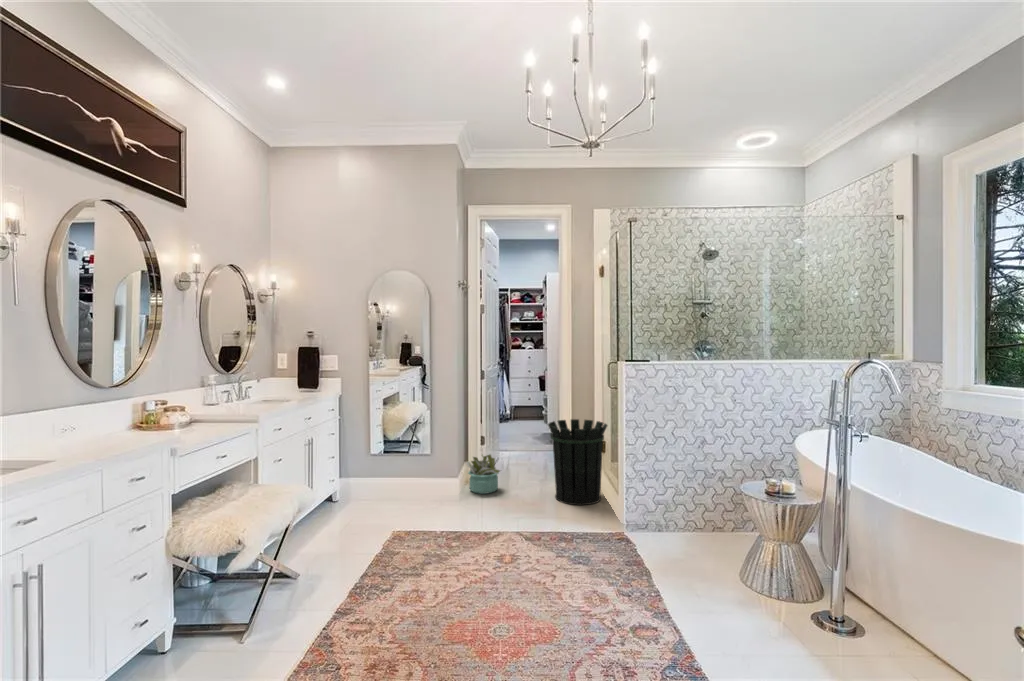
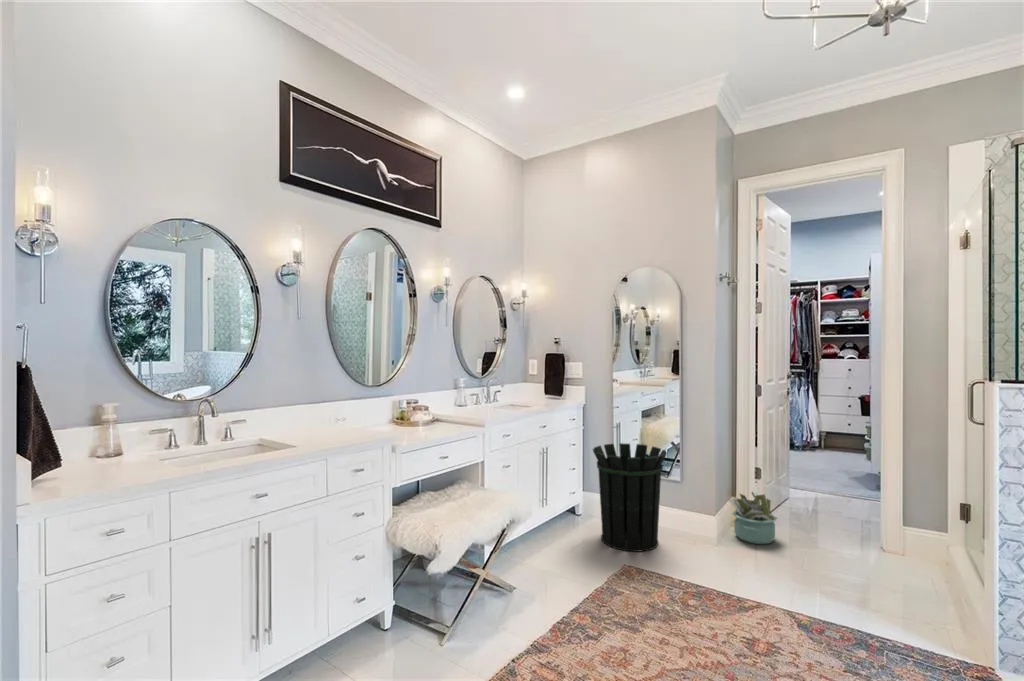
waste bin: present [548,419,607,505] -> present [593,443,667,552]

